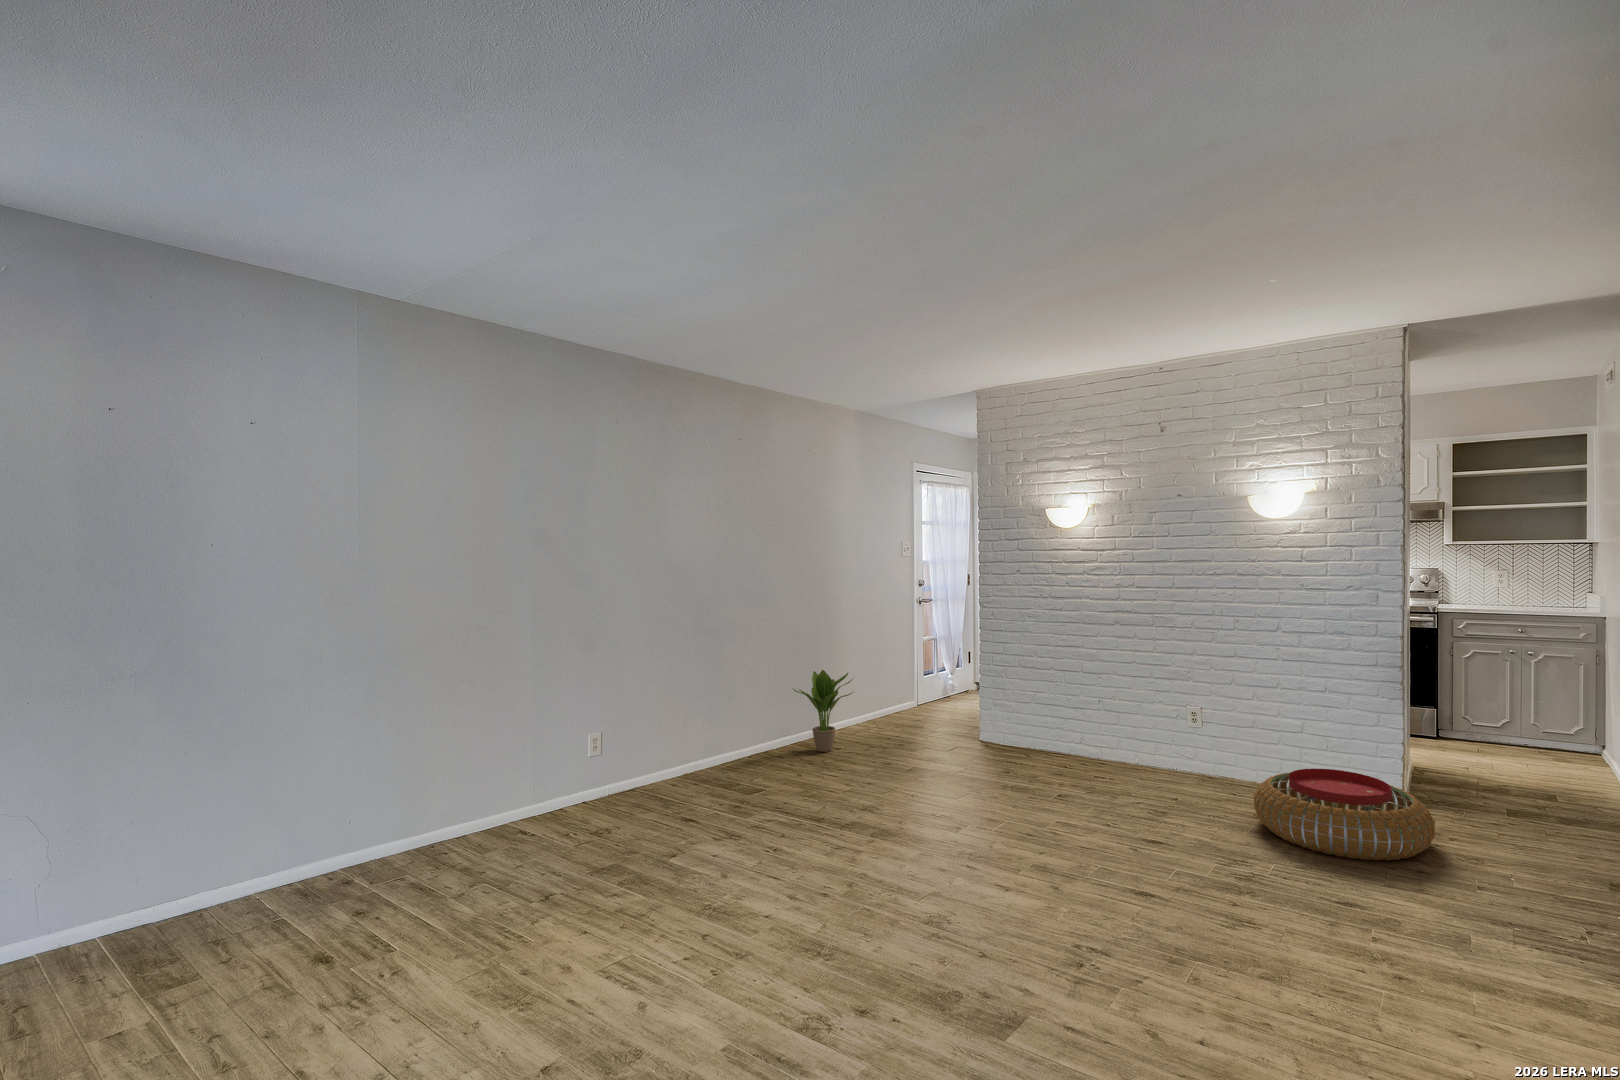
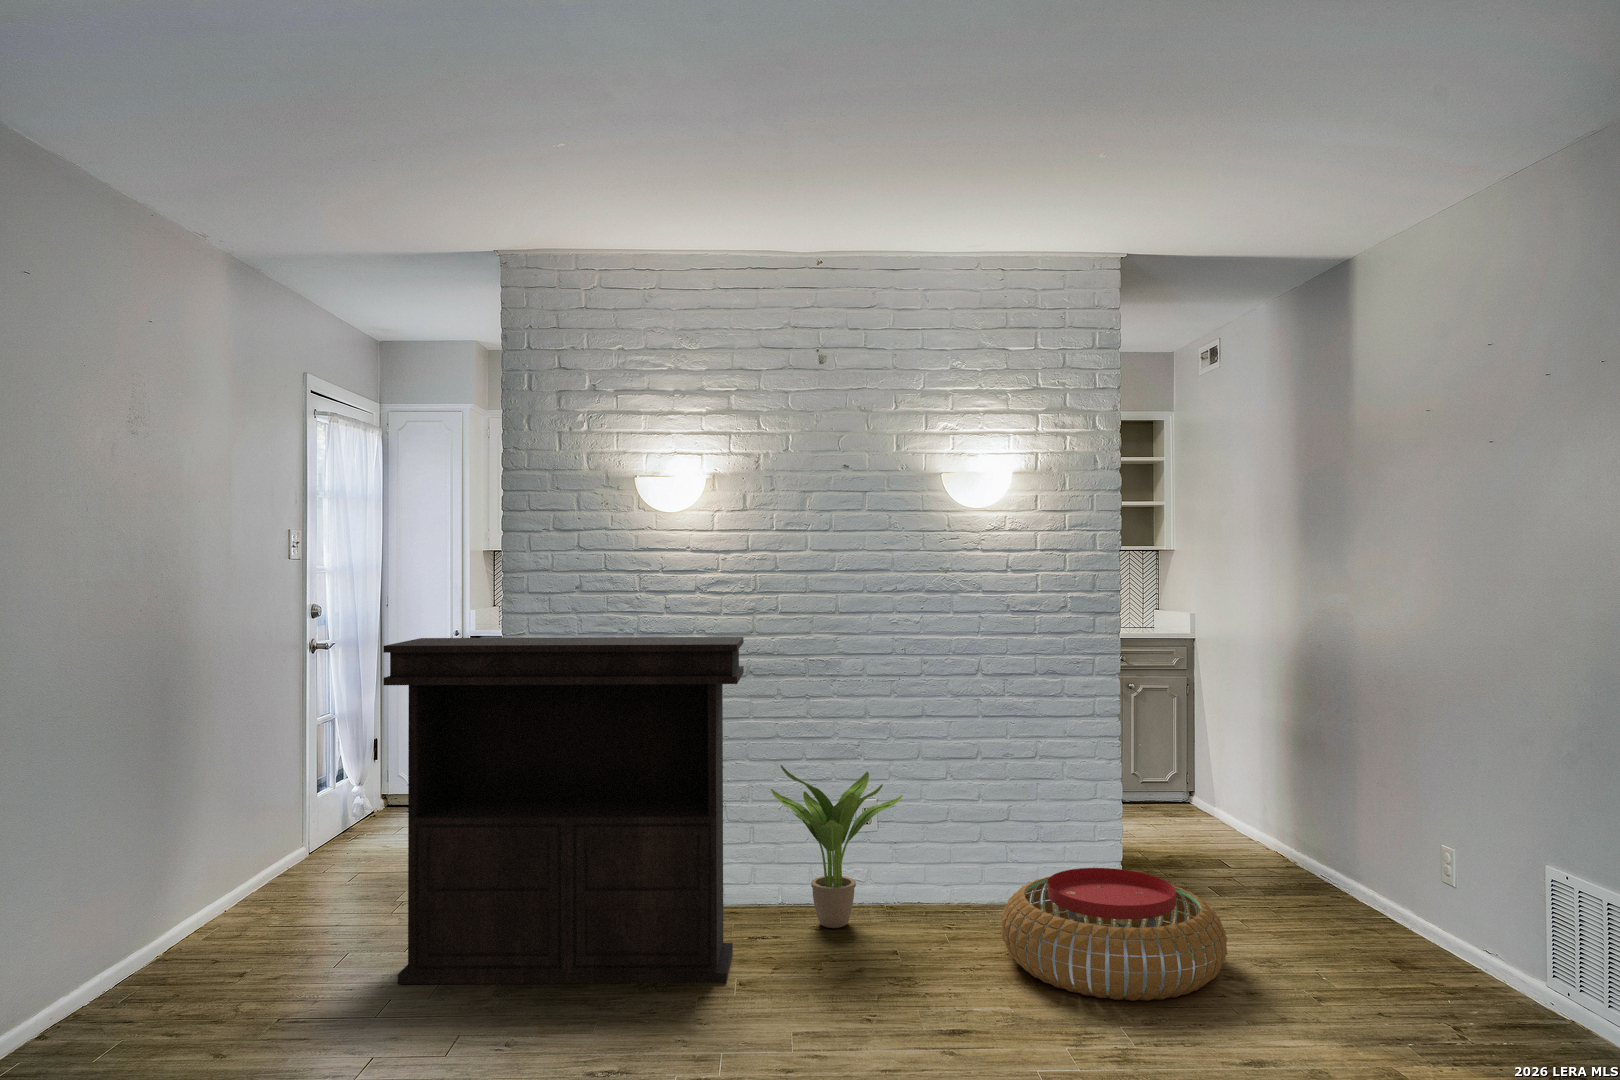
console table: none [907,596,1094,792] -> present [383,637,744,984]
potted plant: present [793,670,853,752] -> present [771,765,903,928]

